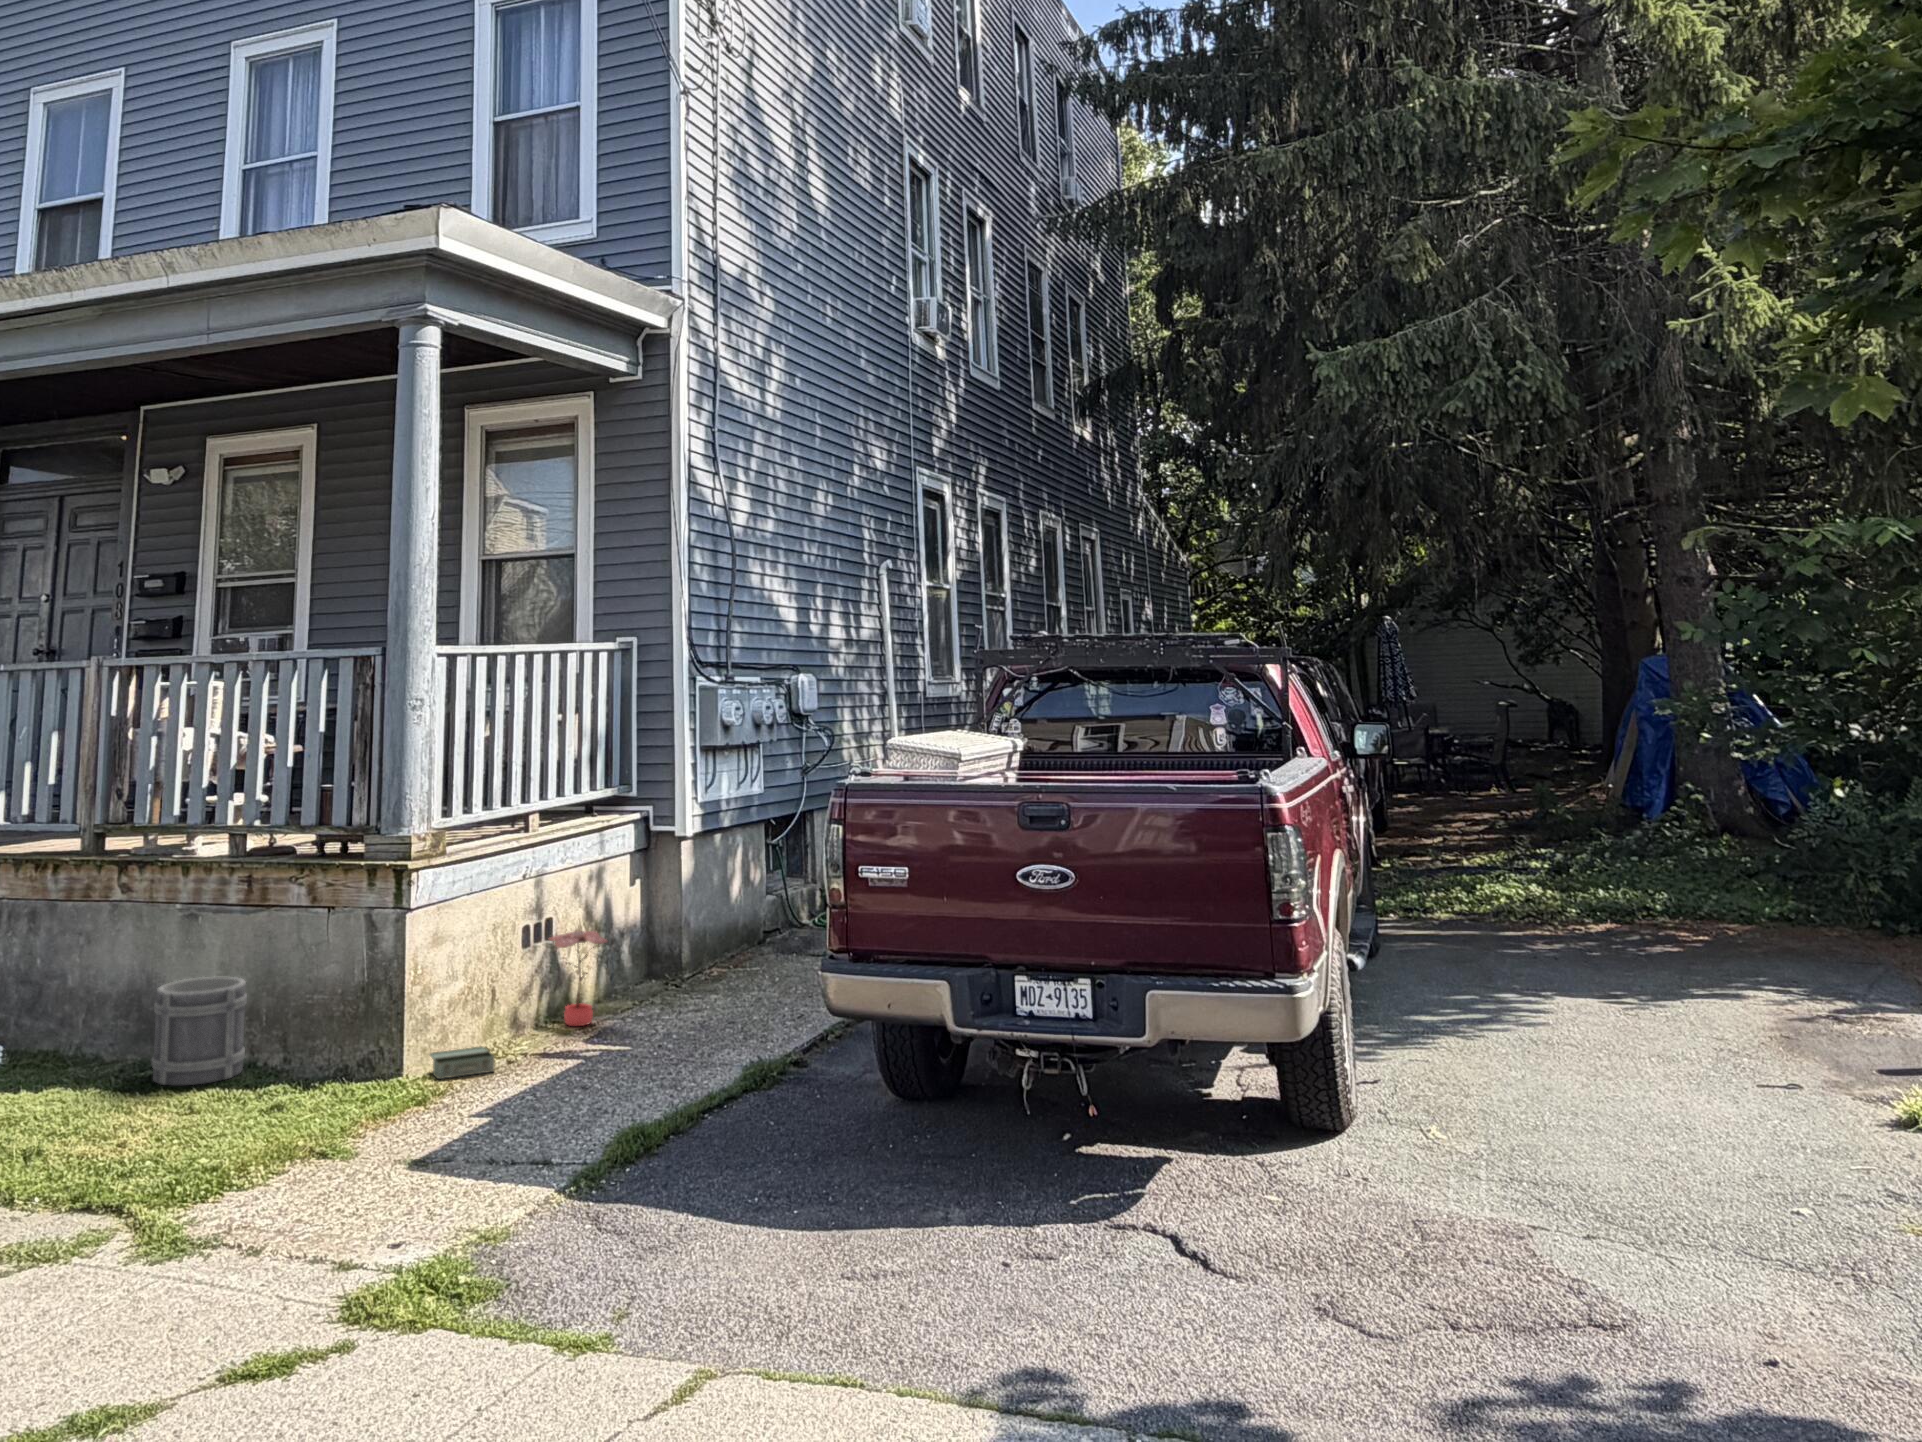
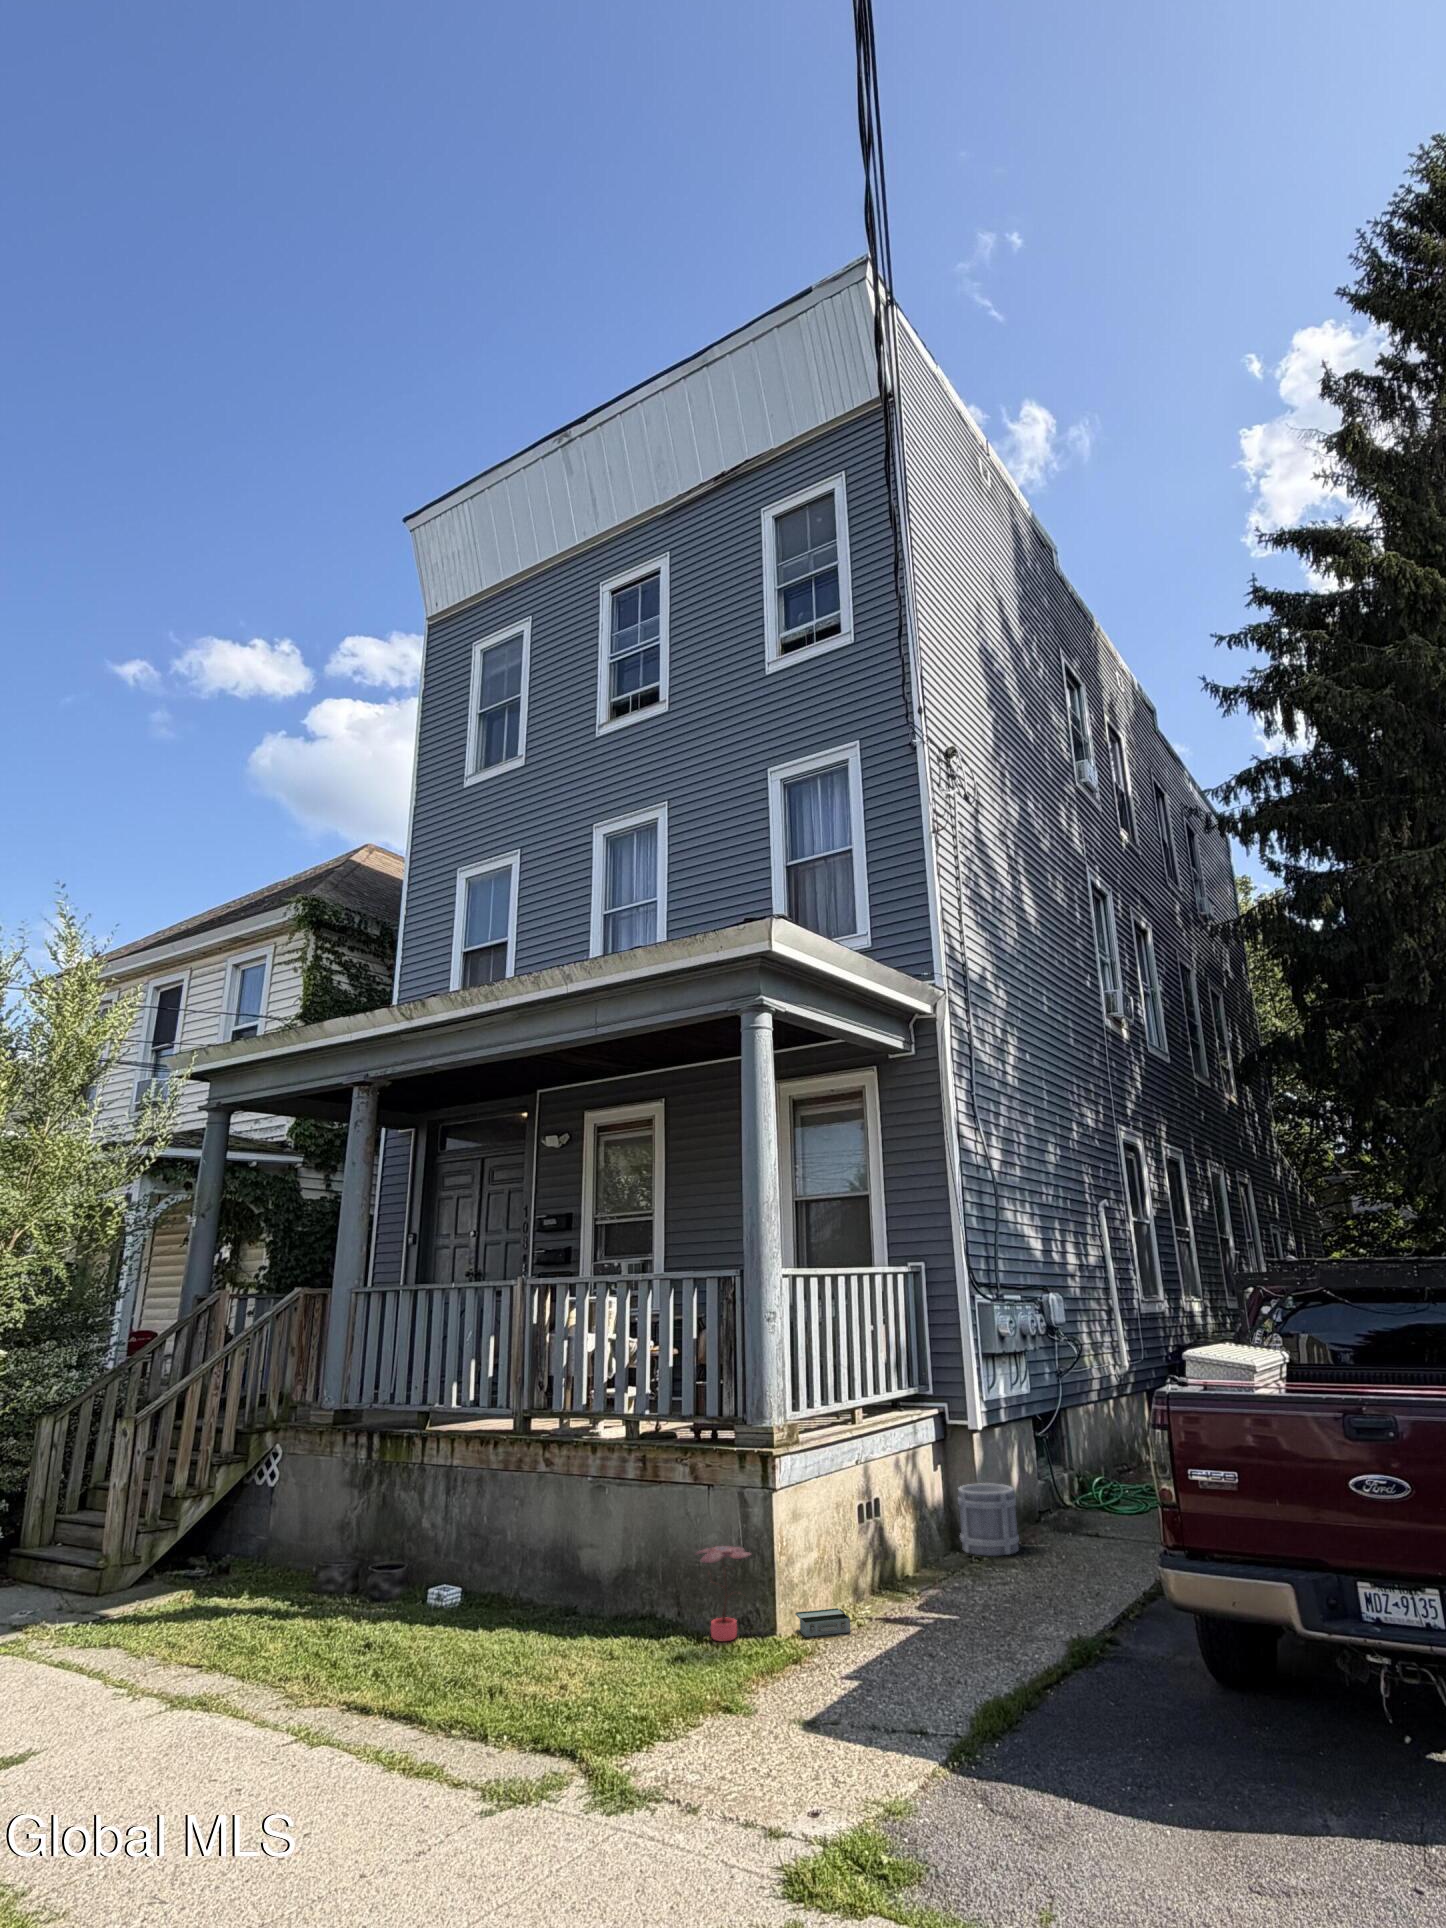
potted plant: present [548,931,608,1026] -> present [696,1546,751,1641]
bucket: present [152,977,247,1085] -> present [958,1483,1019,1556]

